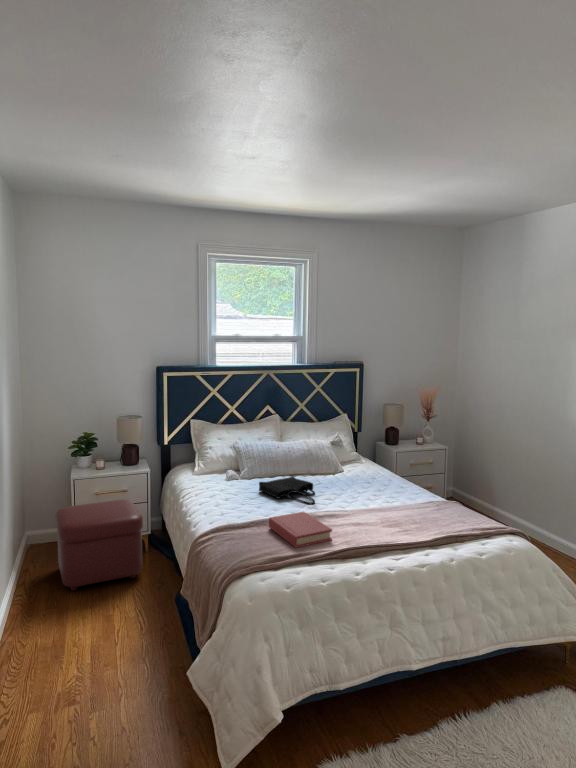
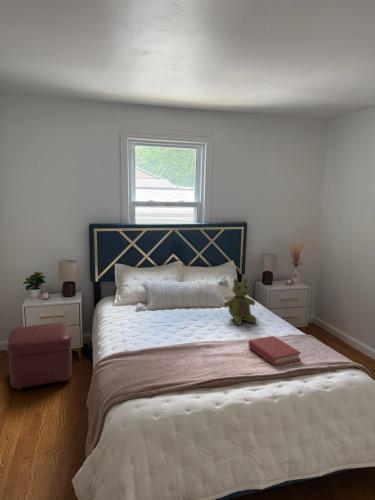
stuffed bear: none [343,433,387,492] -> present [224,279,257,325]
tote bag: present [259,476,315,504] -> none [158,310,199,334]
hardback book: present [269,512,332,548] -> present [248,336,301,366]

